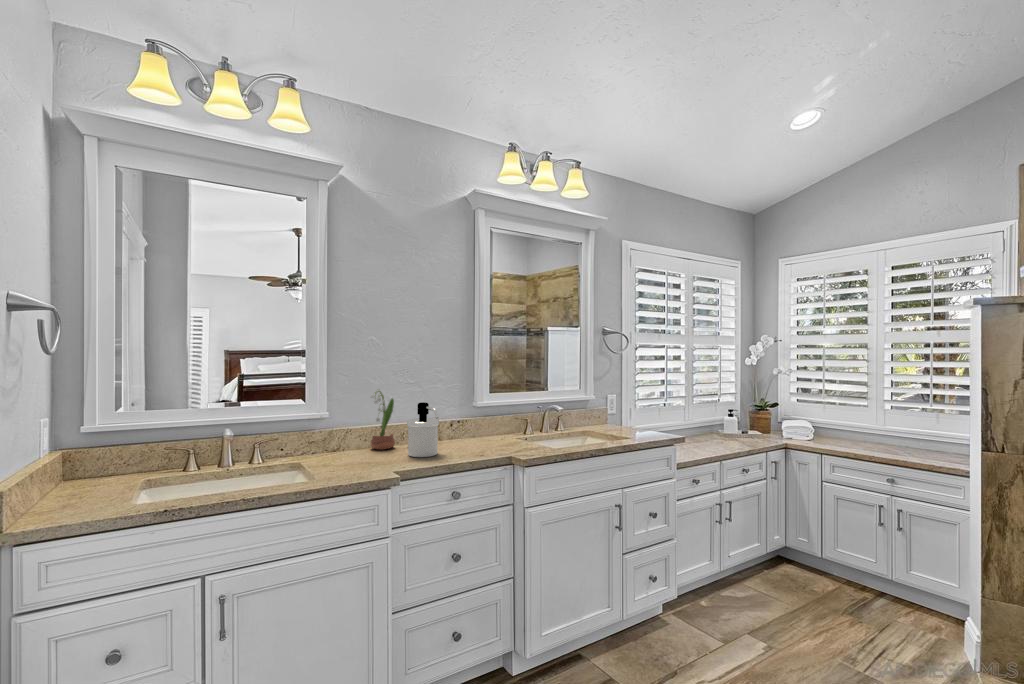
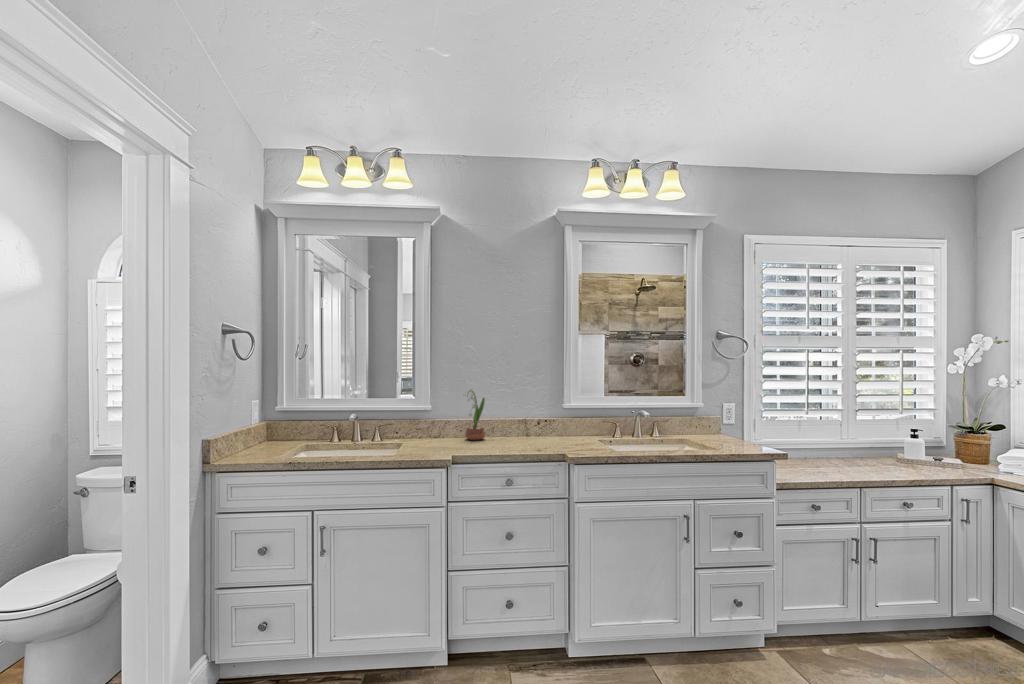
soap dispenser: present [407,402,439,457] -> none [484,402,511,447]

